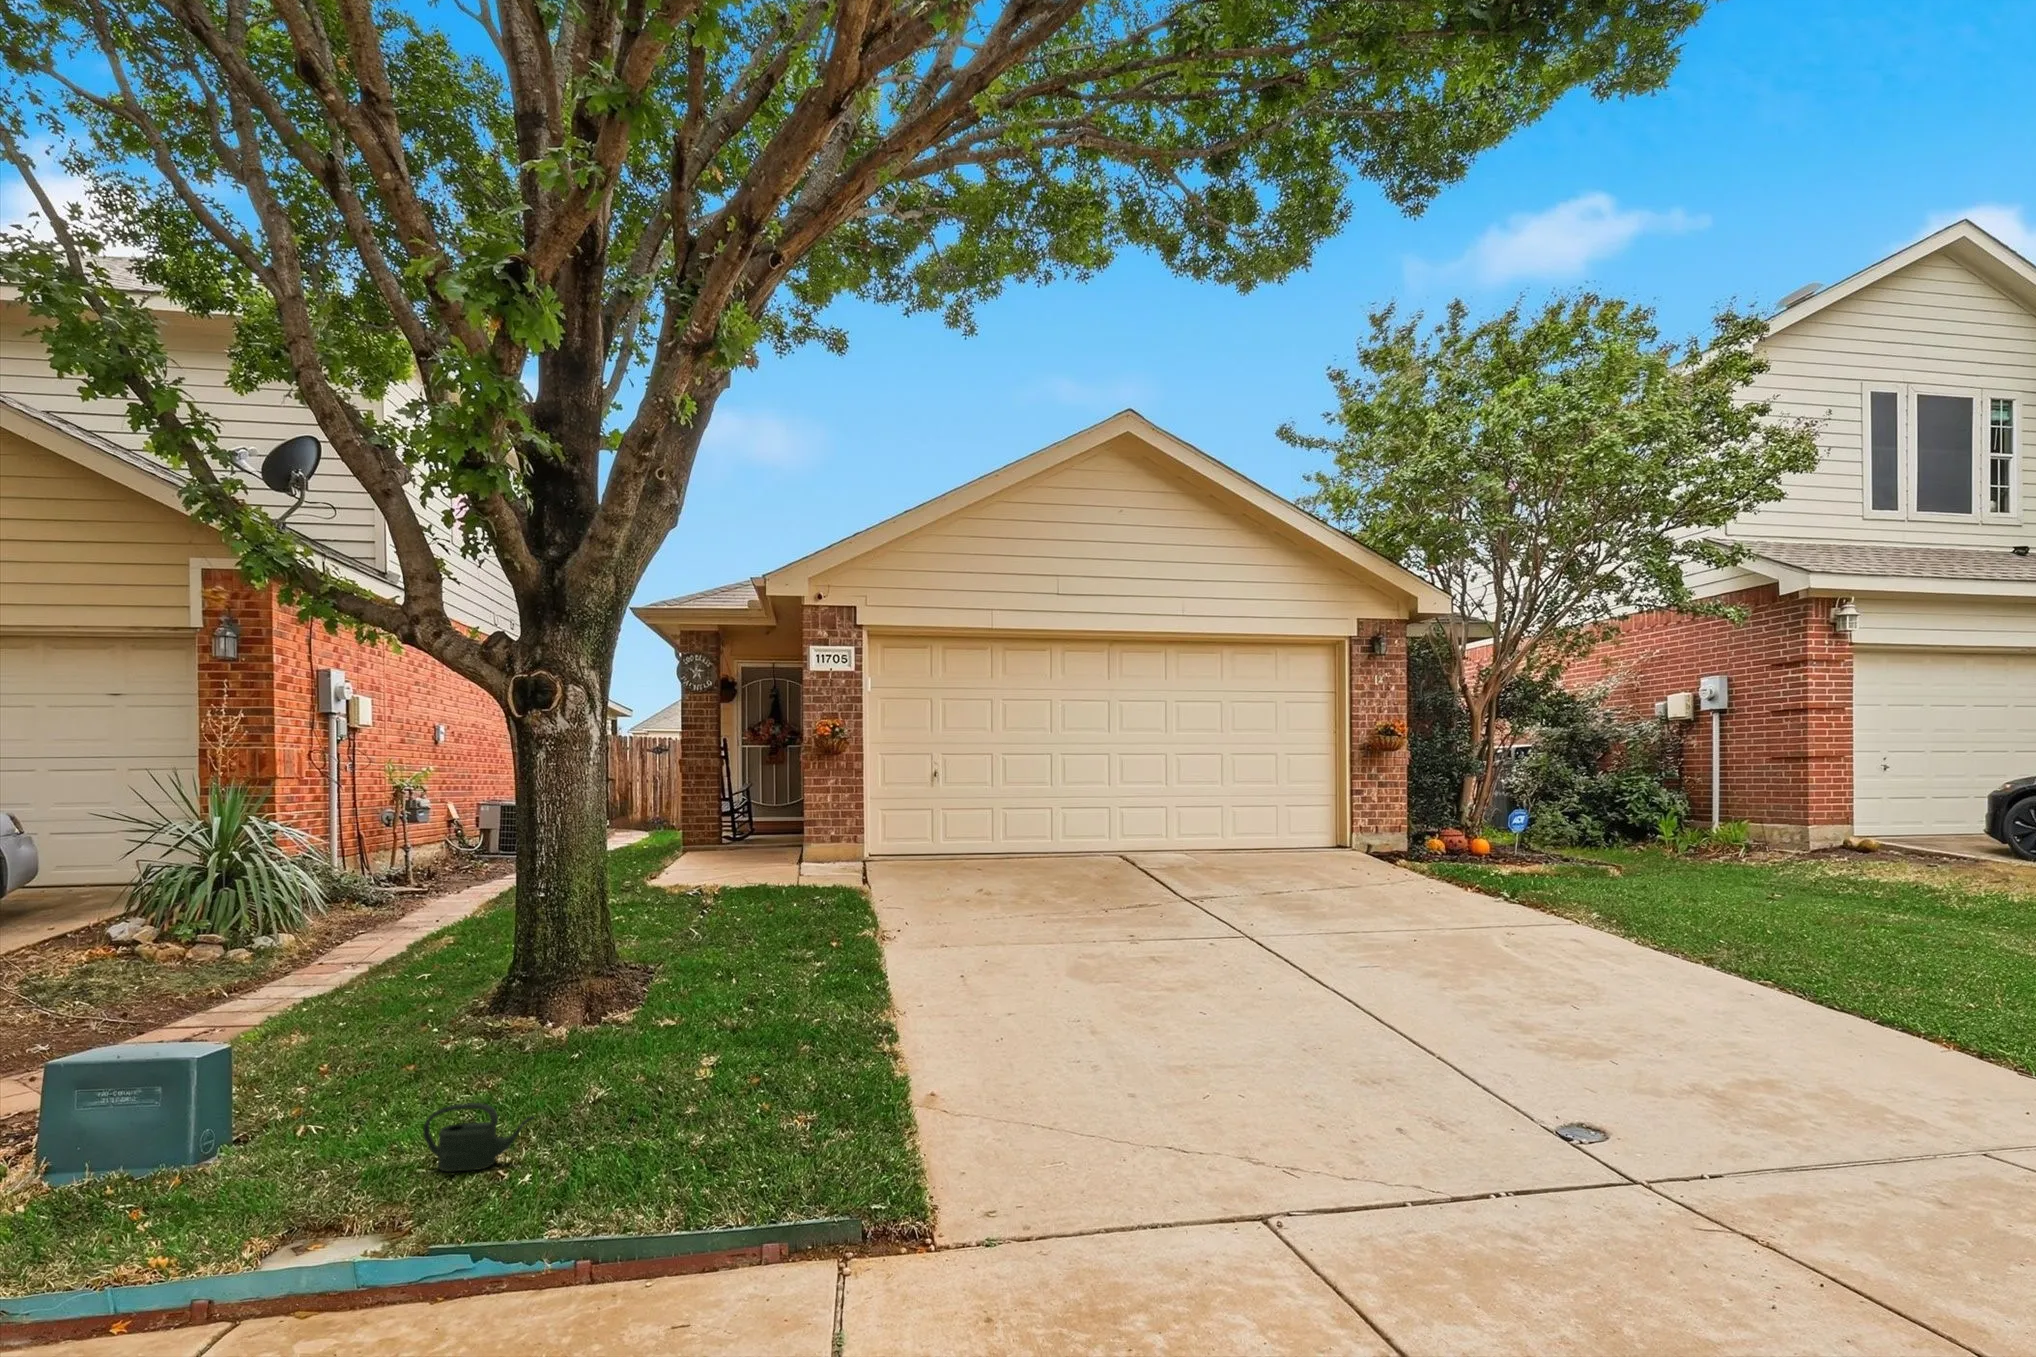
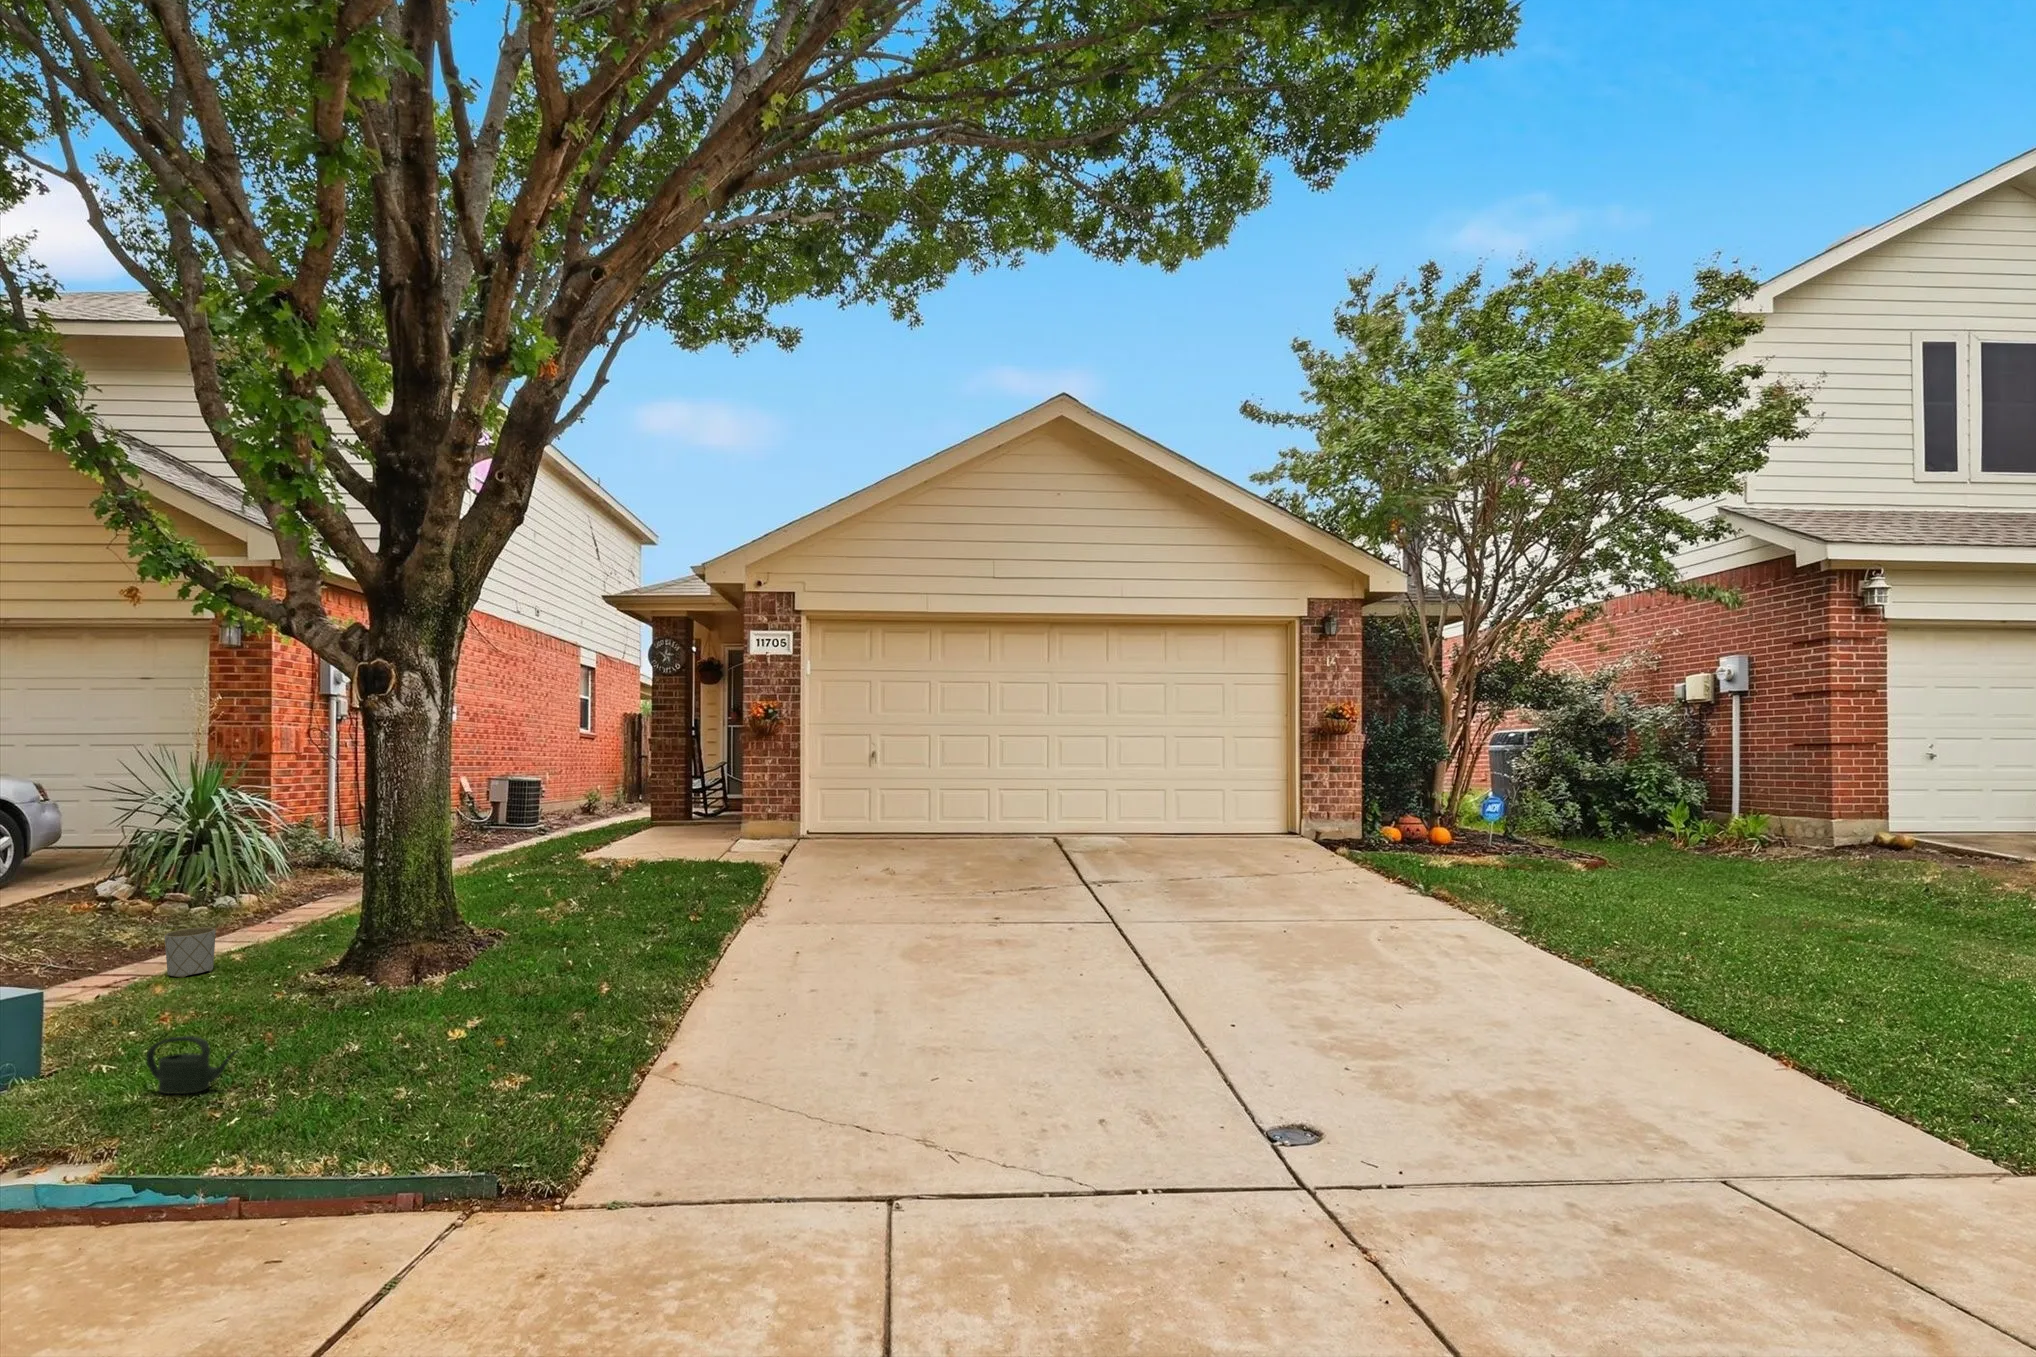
planter: none [286,974,341,1032] -> present [165,927,216,978]

